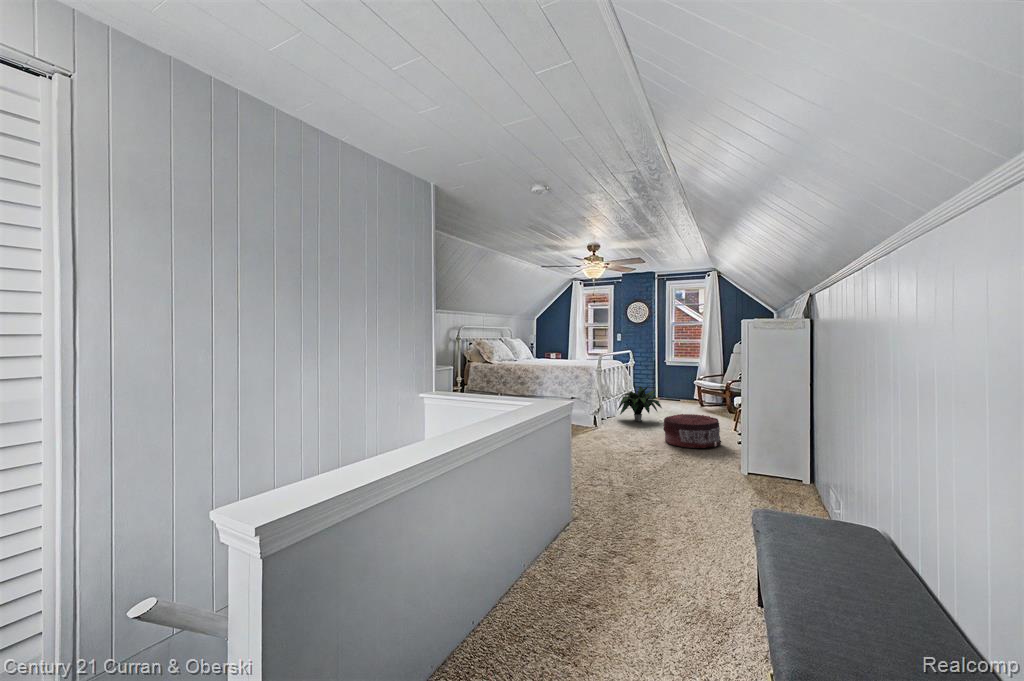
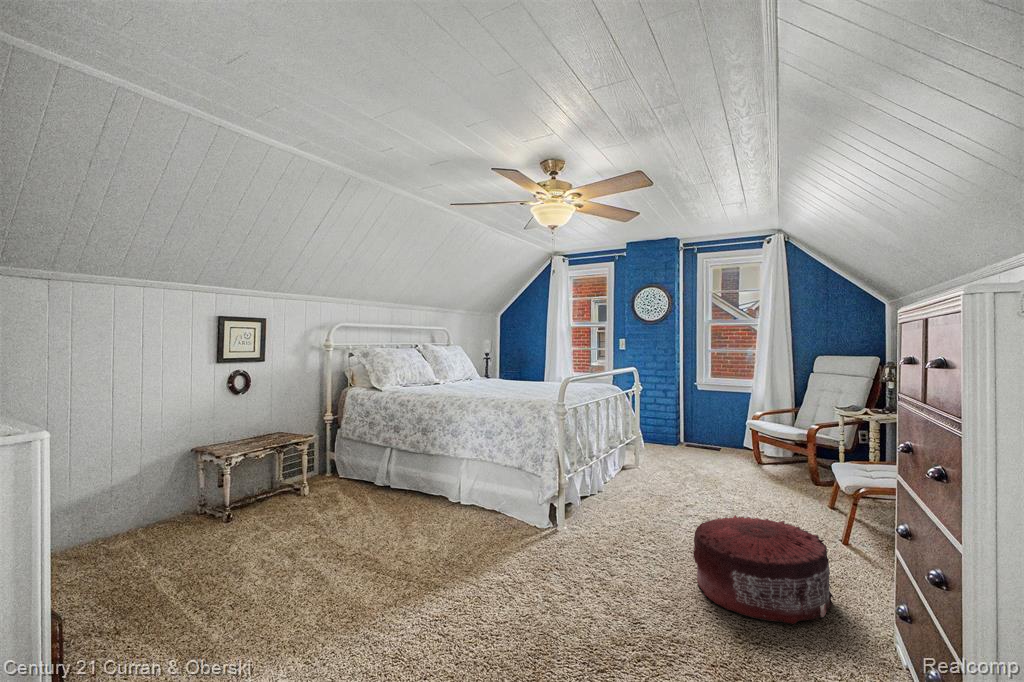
potted plant: present [617,386,662,421] -> none [604,433,691,507]

